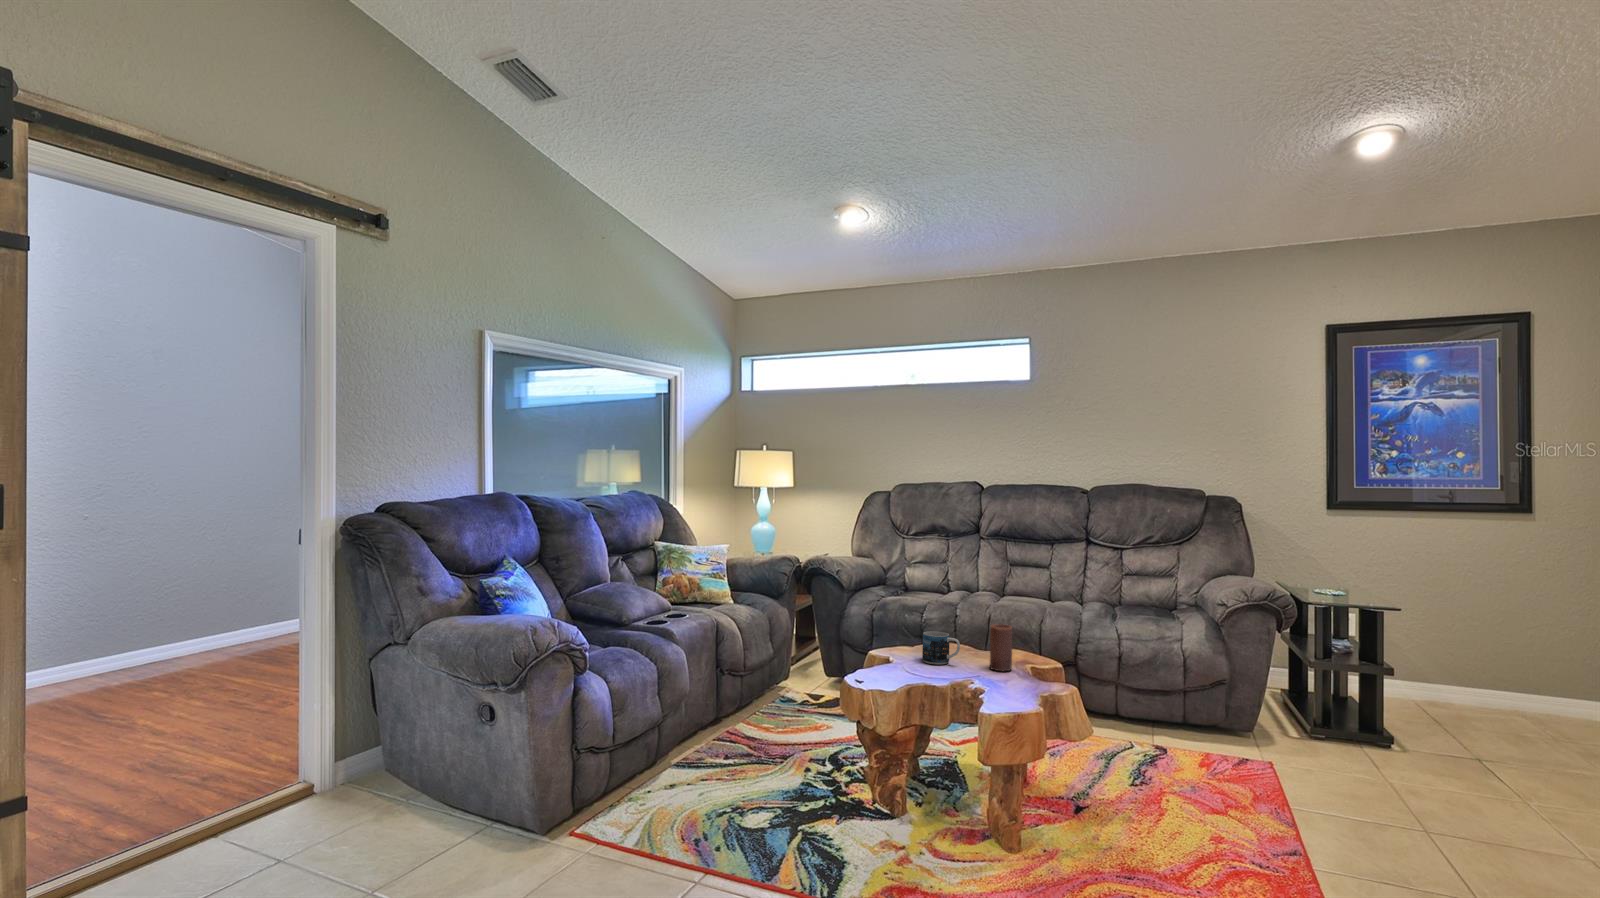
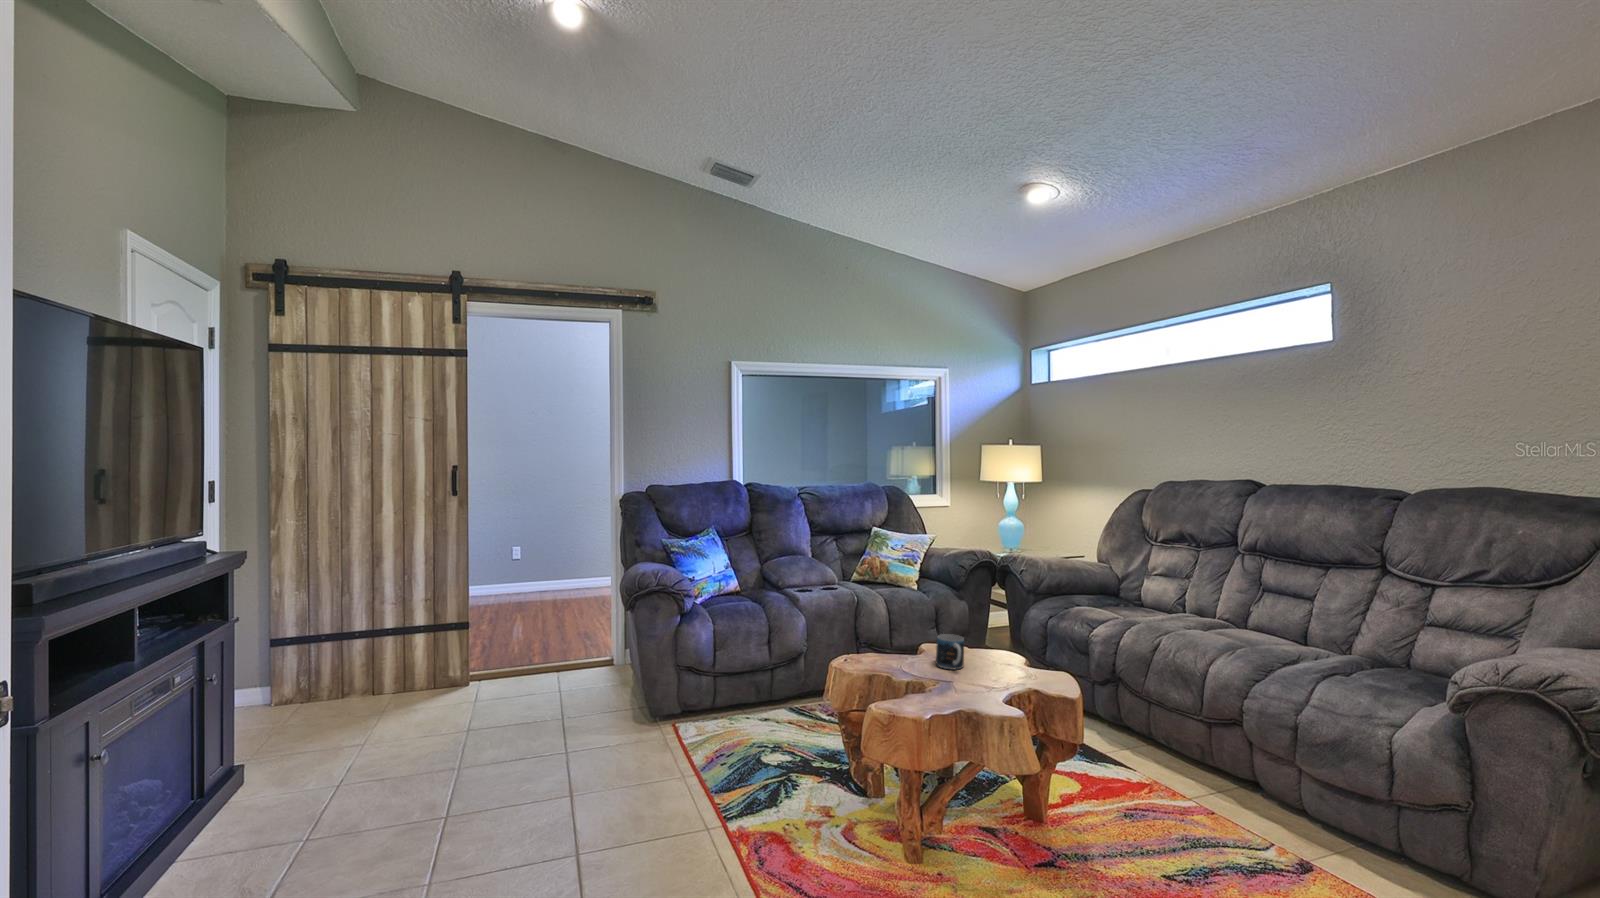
candle: present [990,624,1012,671] -> none [983,637,1007,690]

